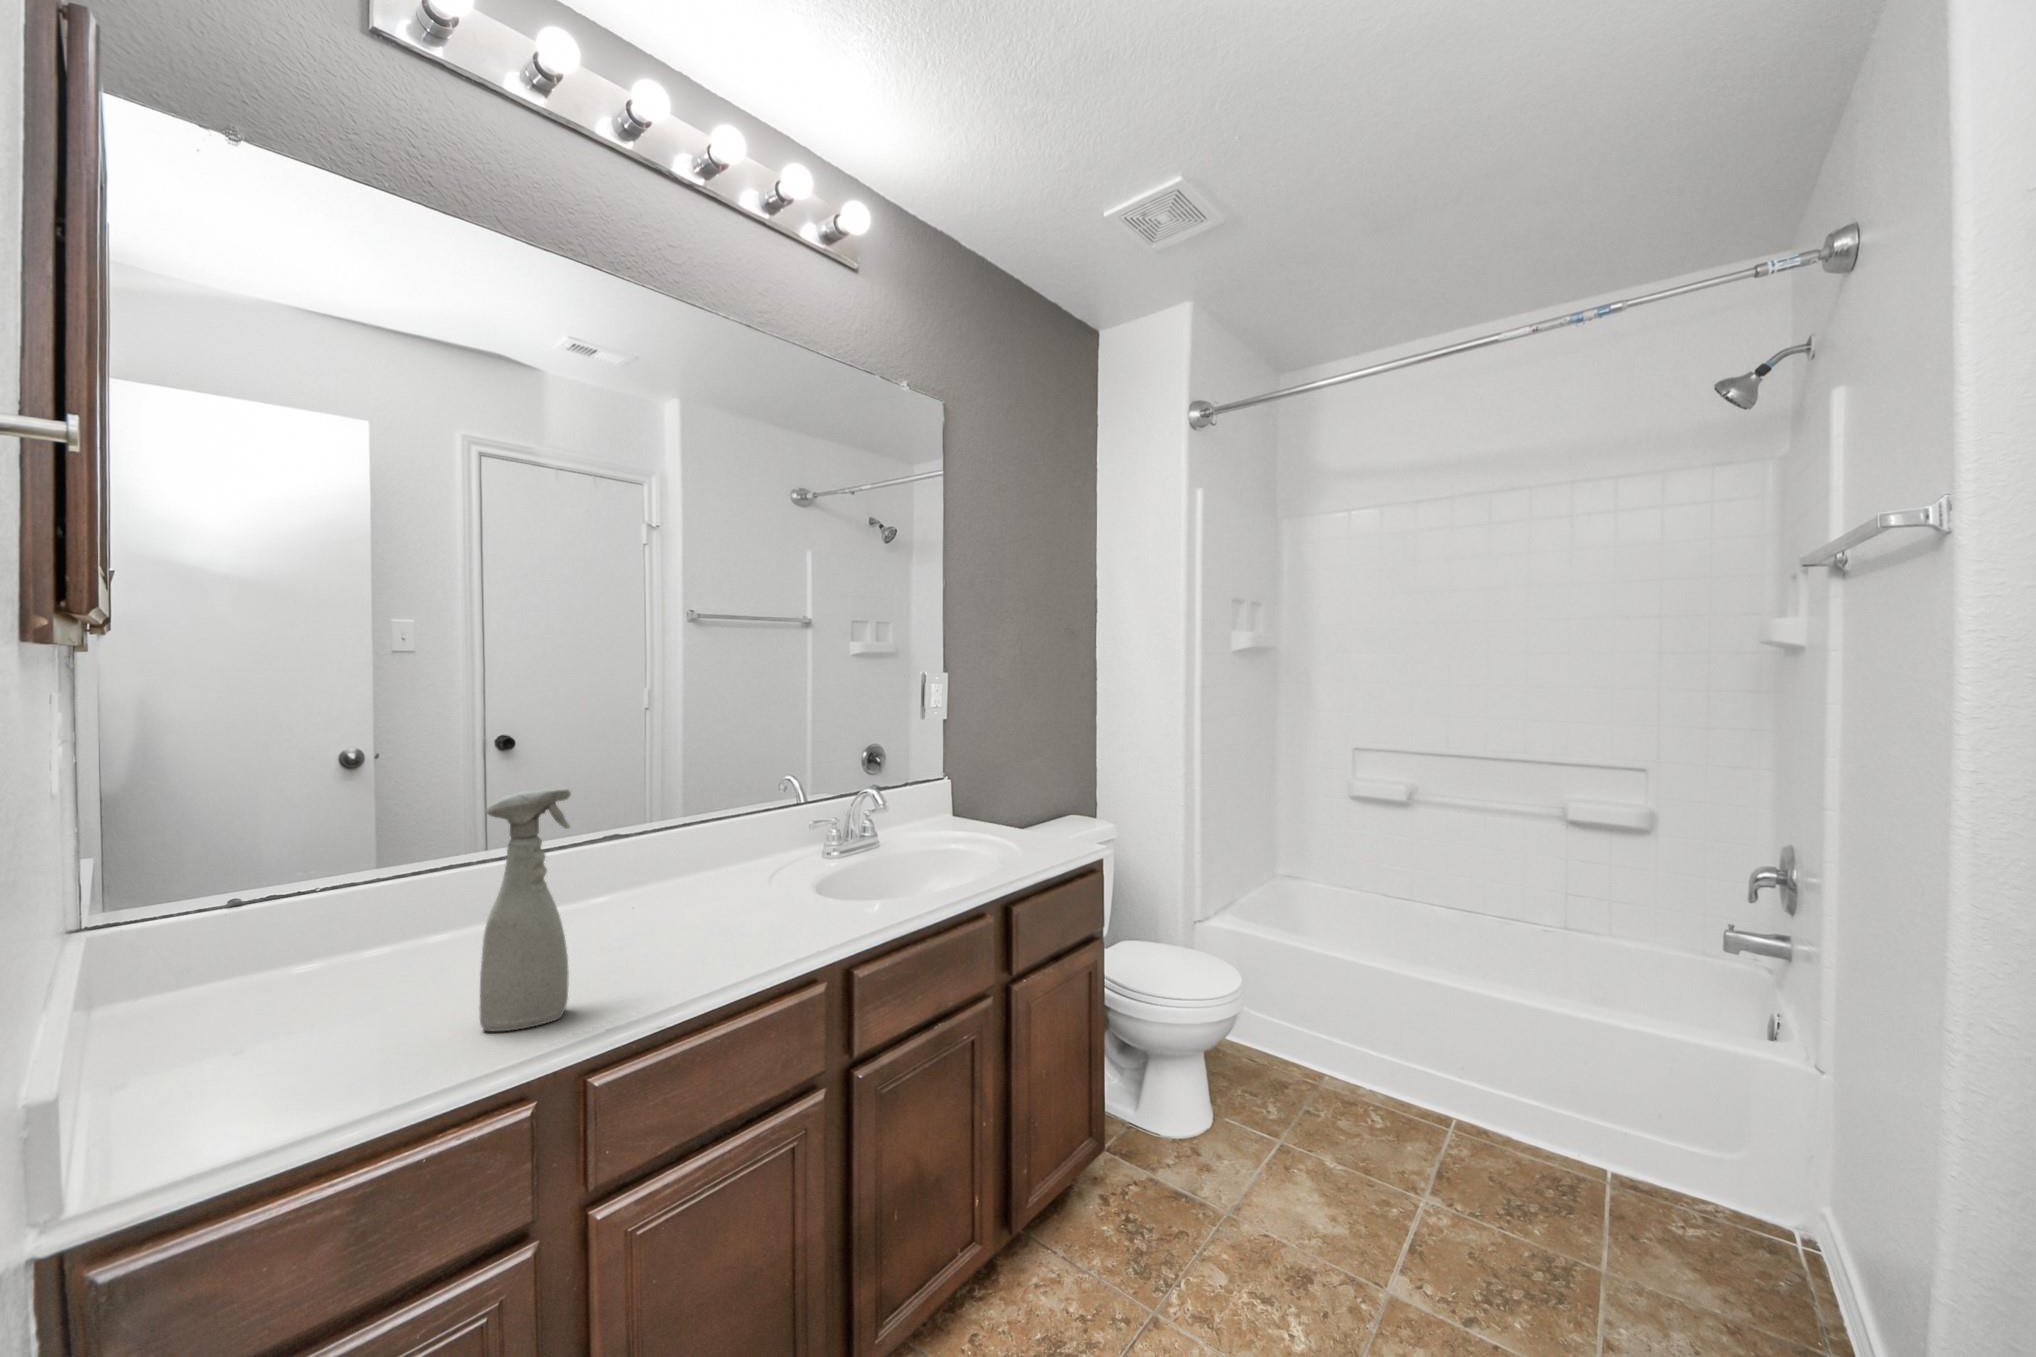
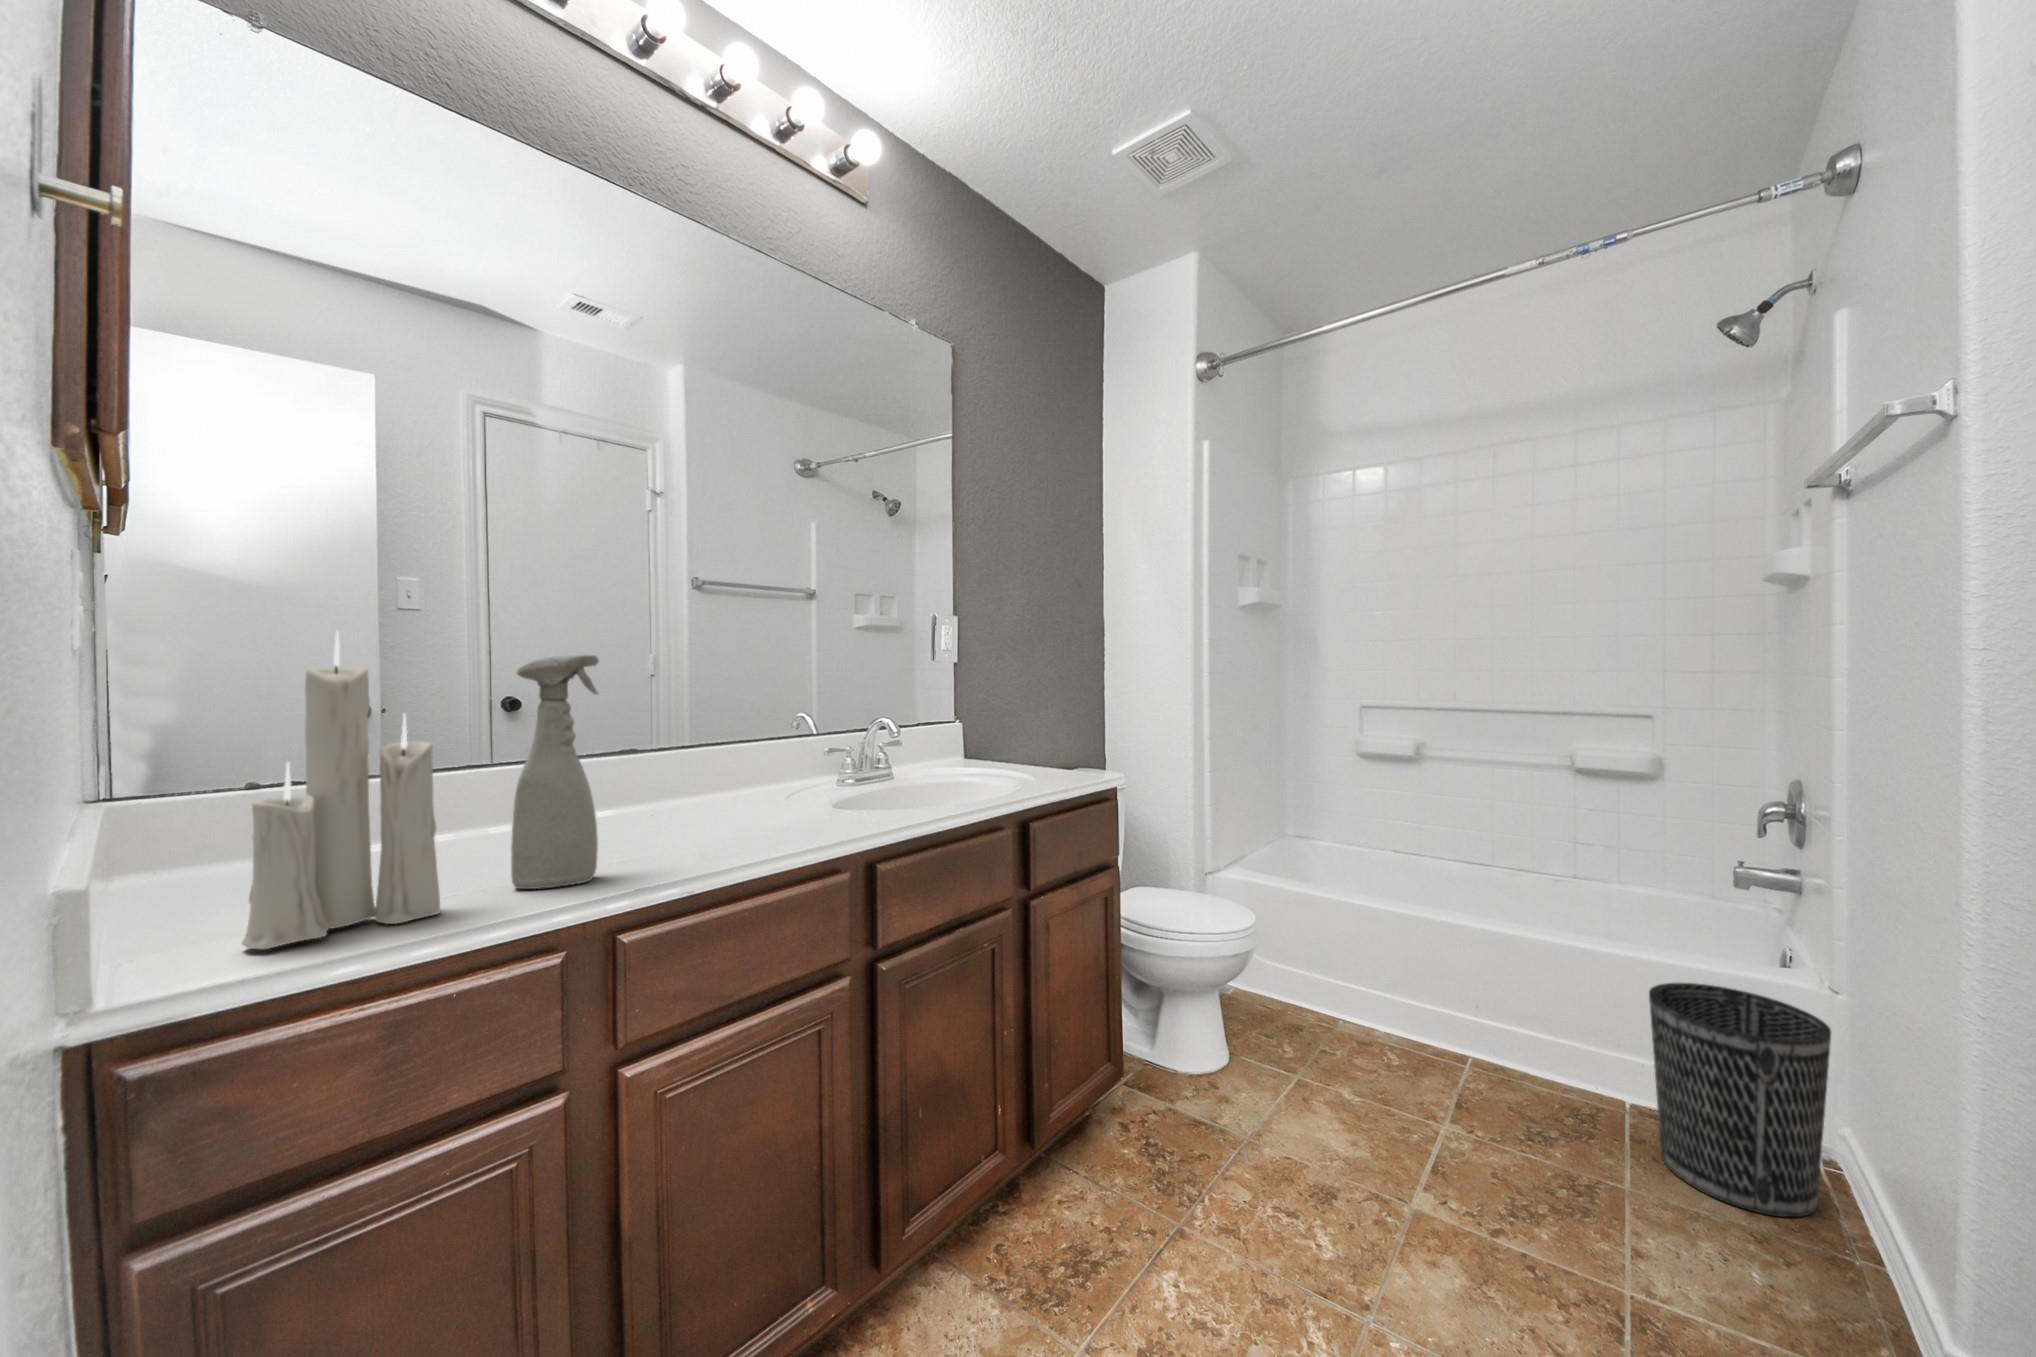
candle: none [197,776,404,1135] -> present [242,631,440,949]
wastebasket: none [1628,1061,1808,1308] -> present [1649,983,1831,1217]

